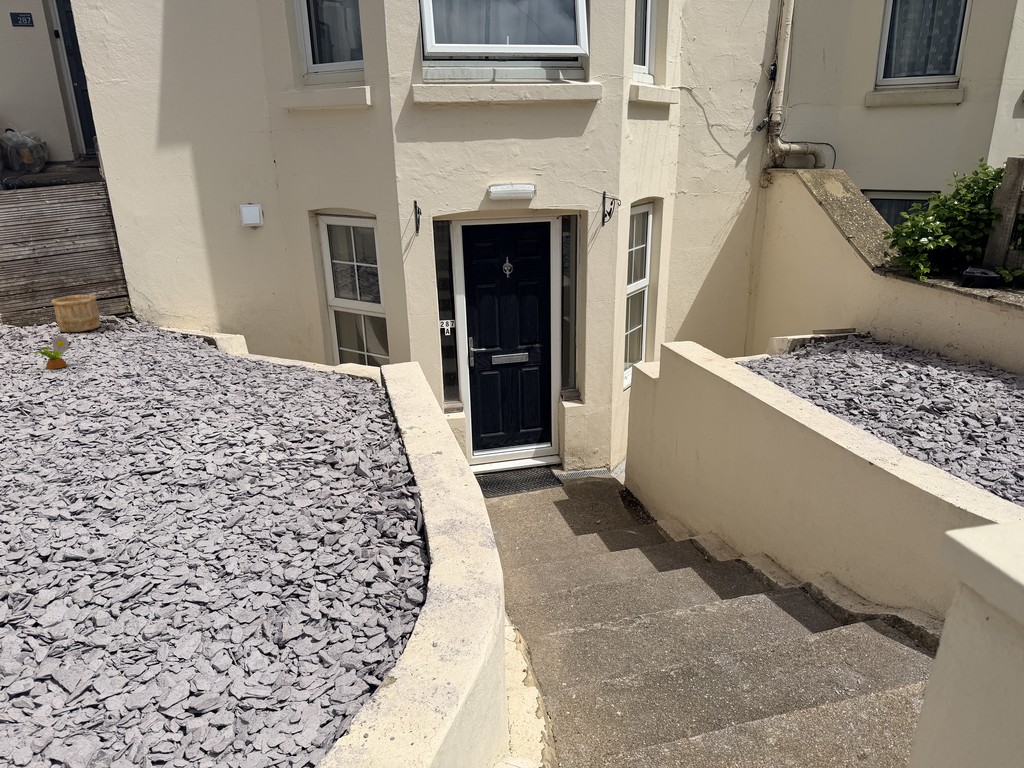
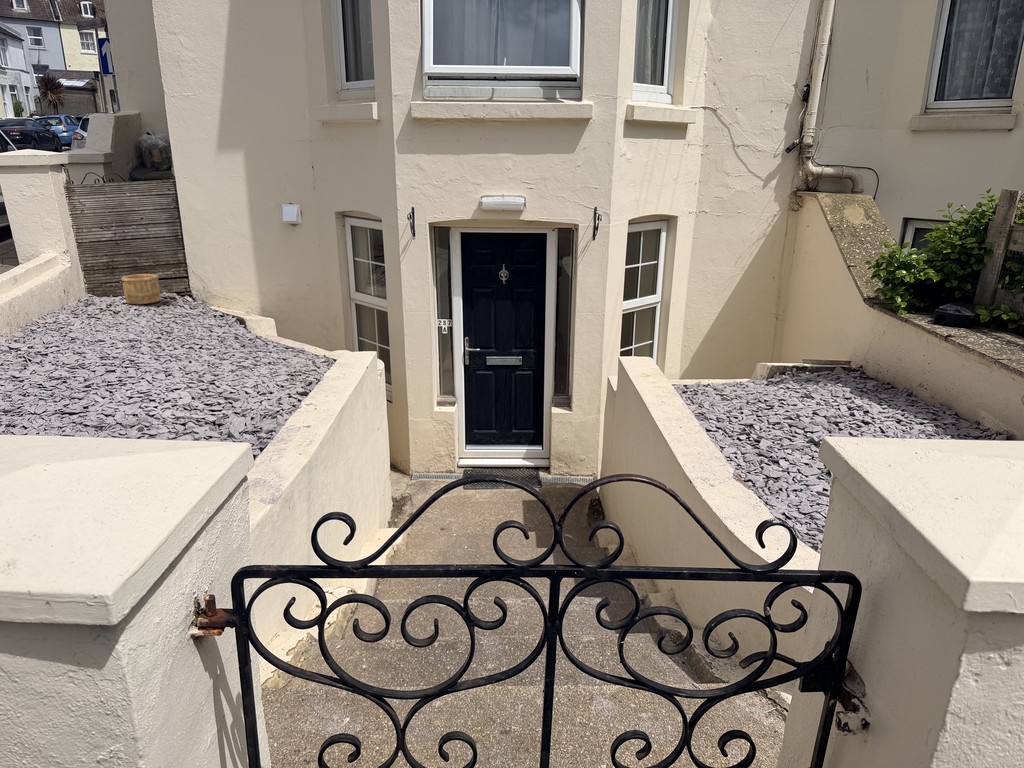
decorative plant: present [35,334,70,369] -> none [82,304,115,332]

